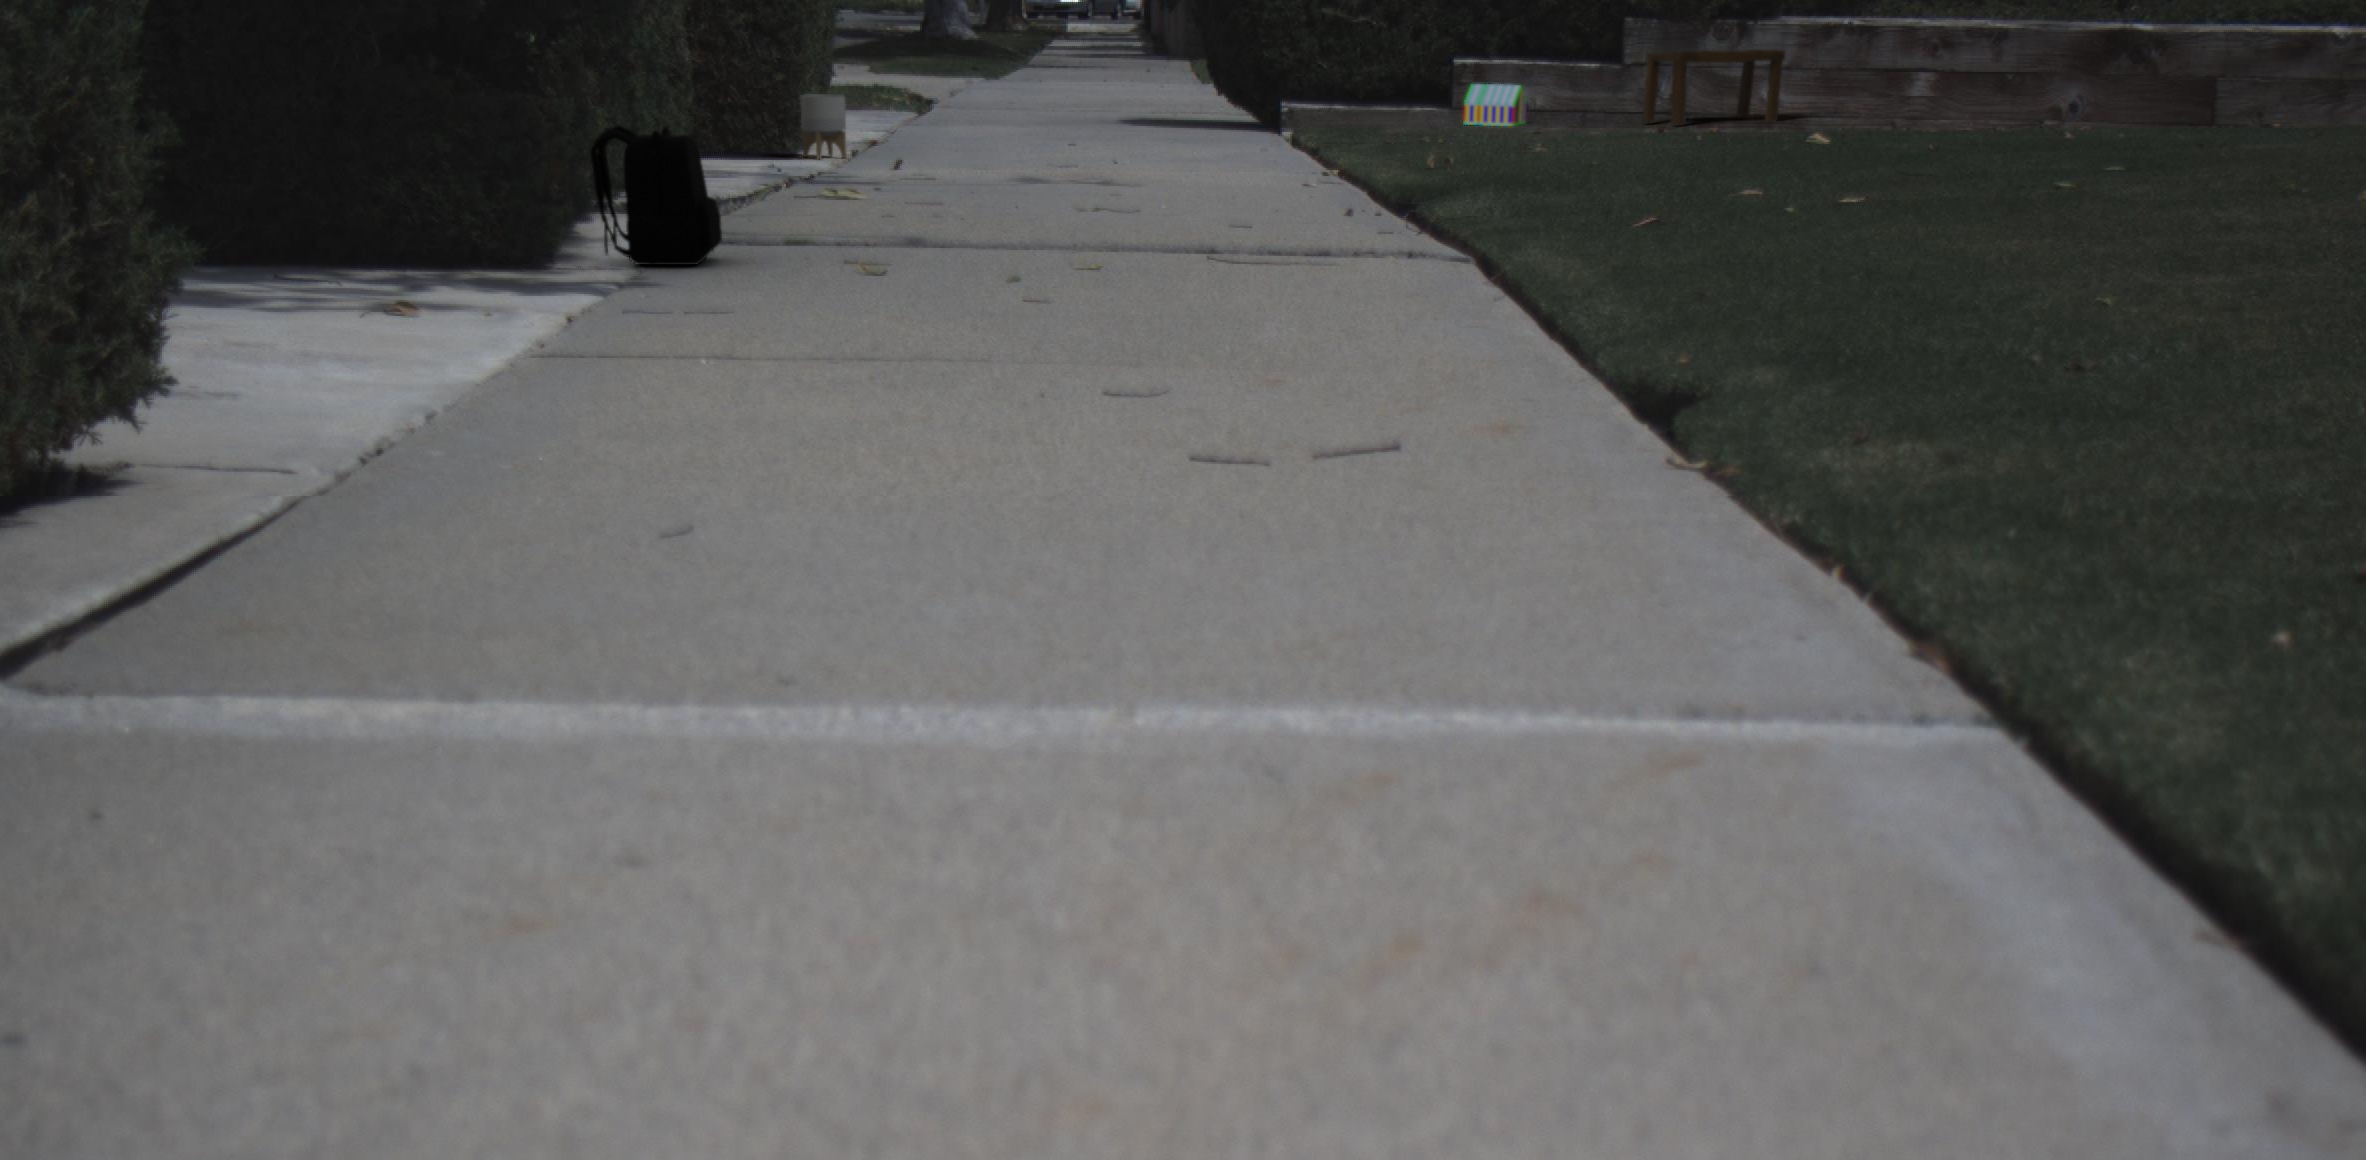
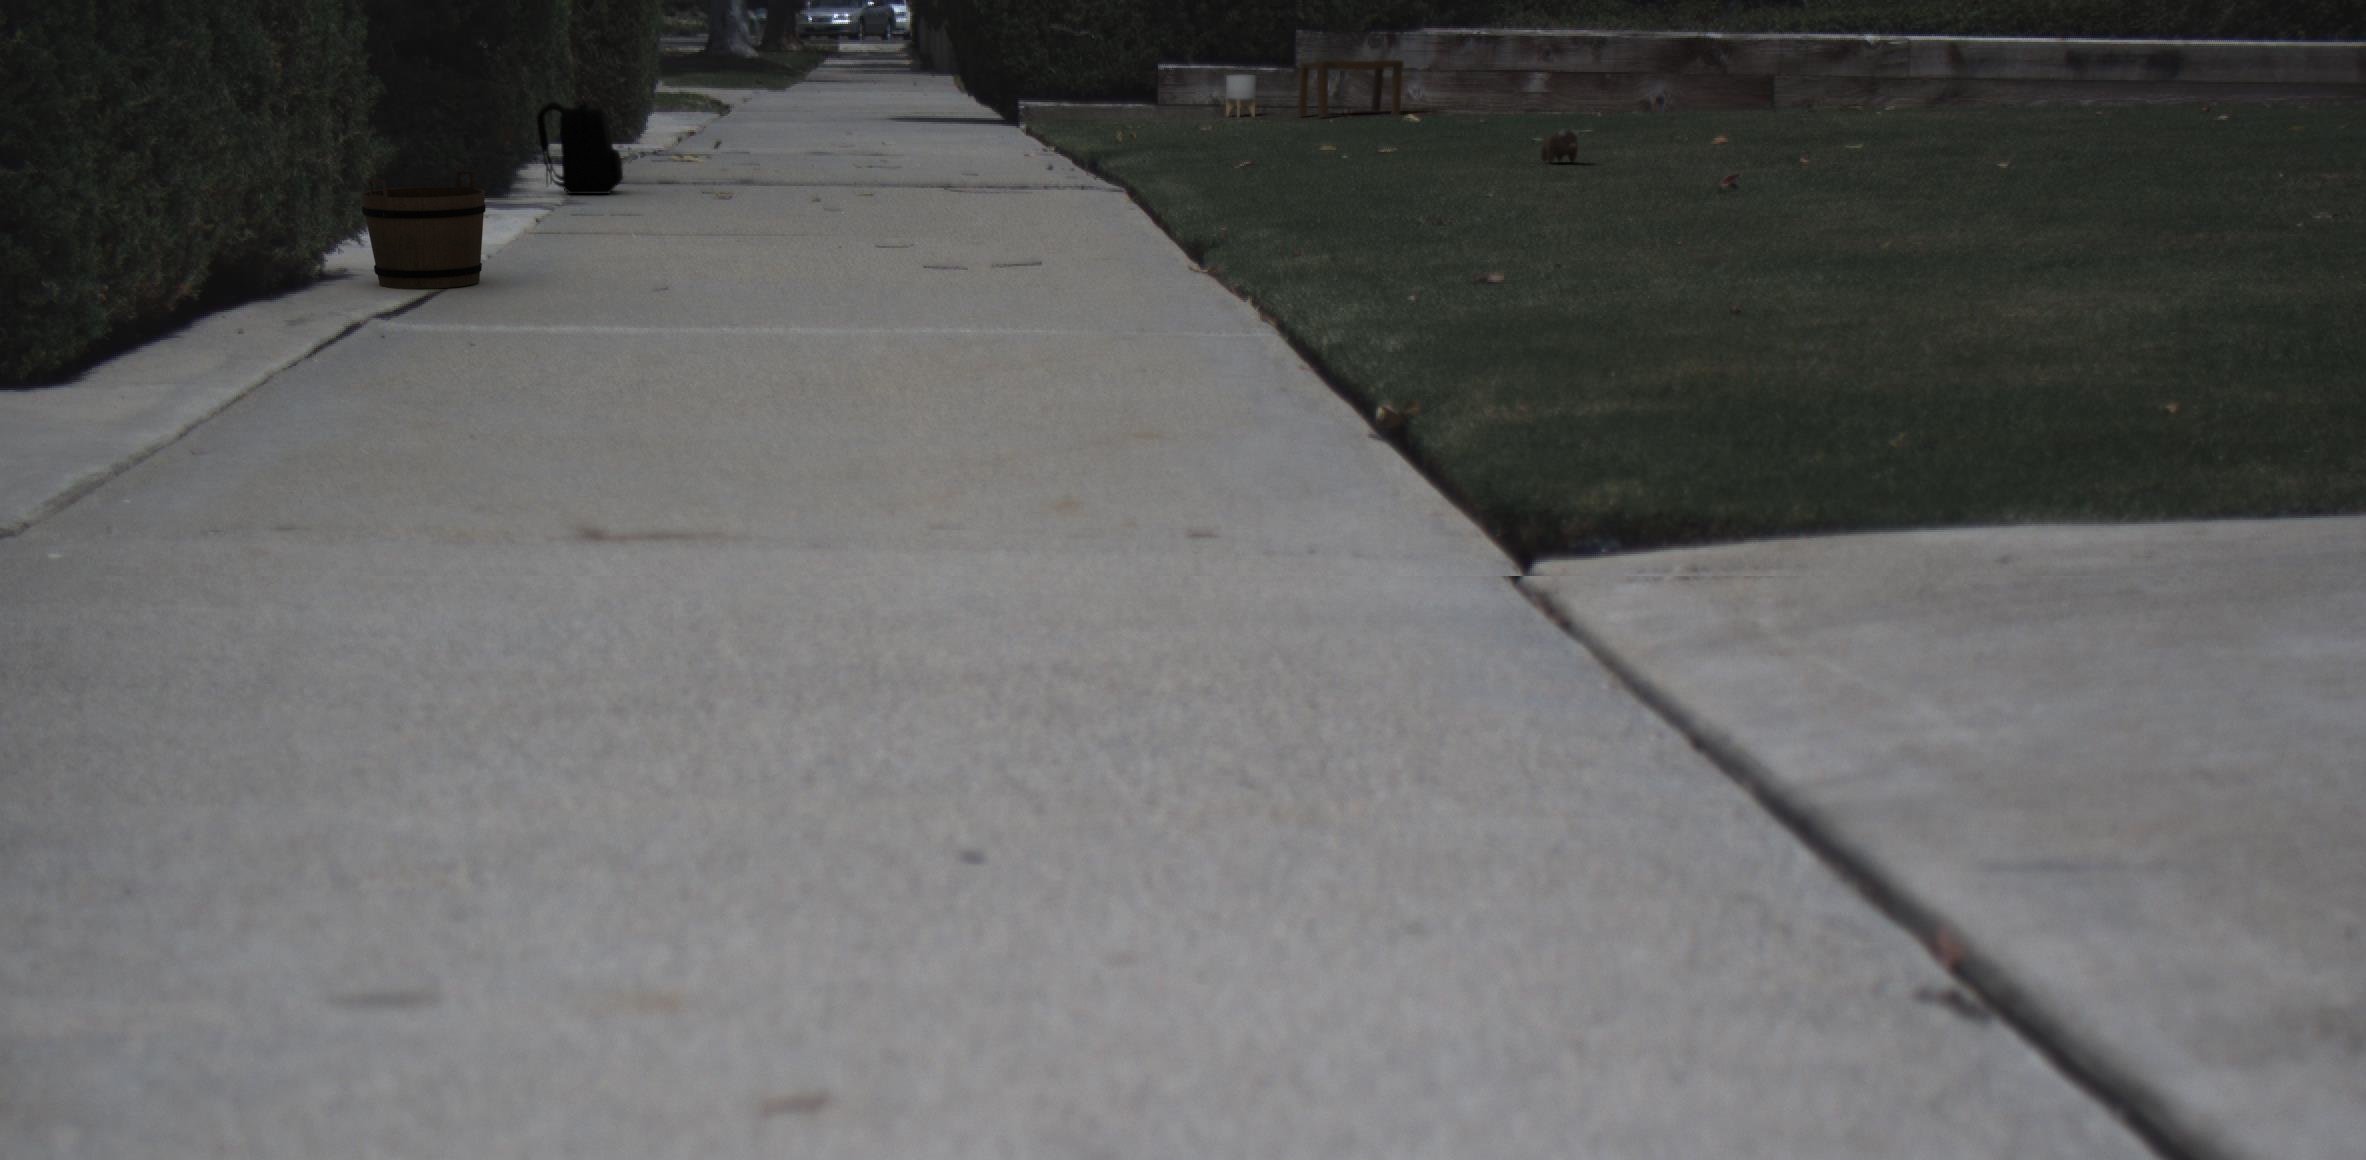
toy house: present [1463,84,1527,126] -> none [1162,86,1211,119]
planter: present [800,94,847,160] -> present [1226,75,1256,117]
plush toy: none [2103,166,2174,216] -> present [1541,131,1580,163]
bucket: none [52,305,314,557] -> present [361,171,486,289]

